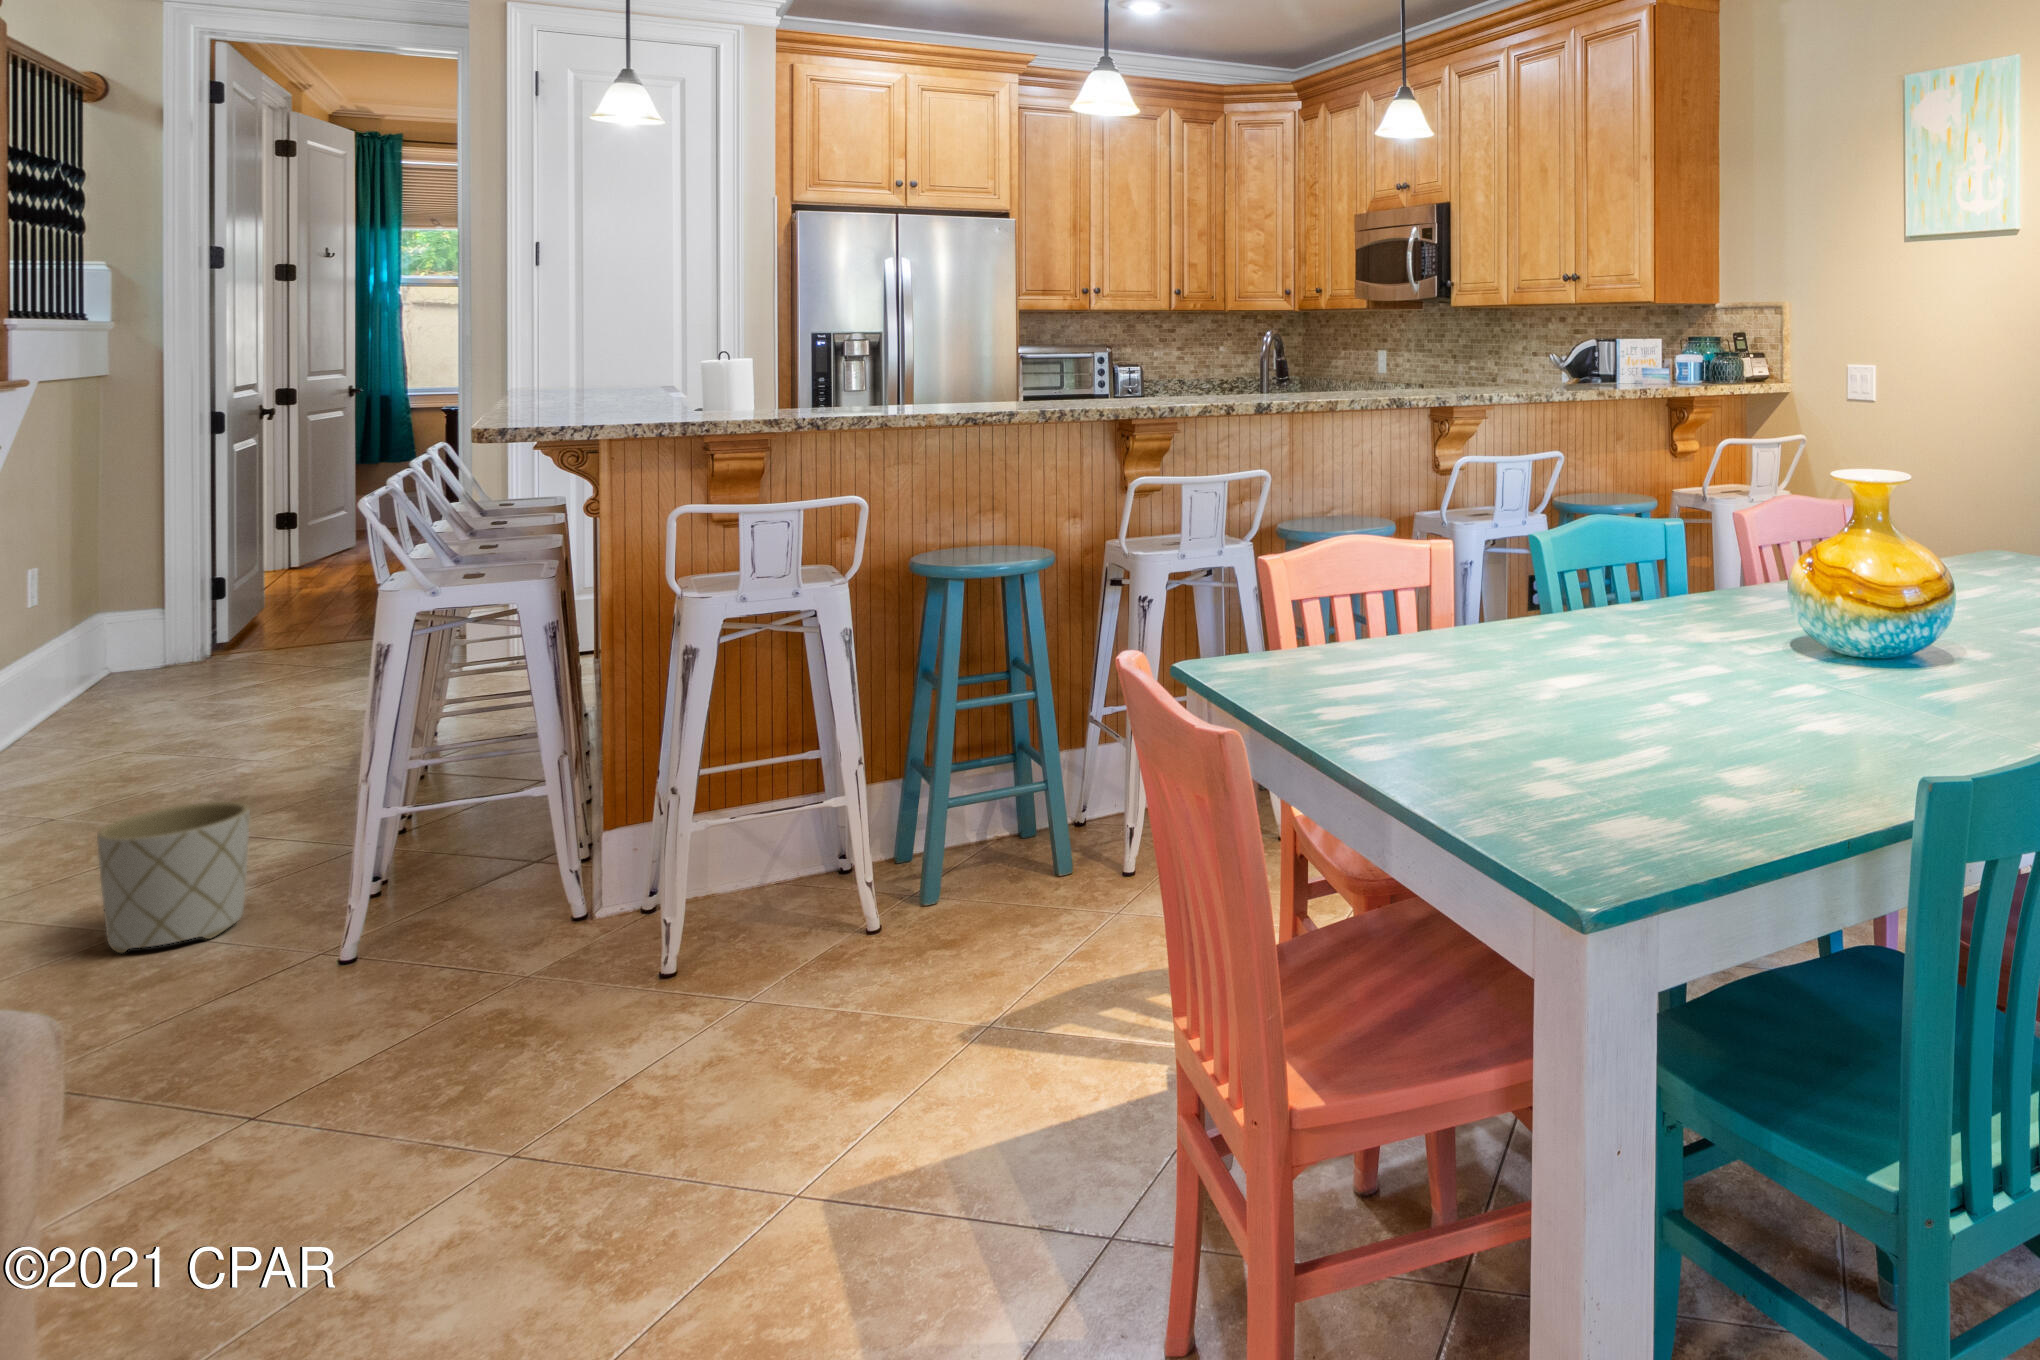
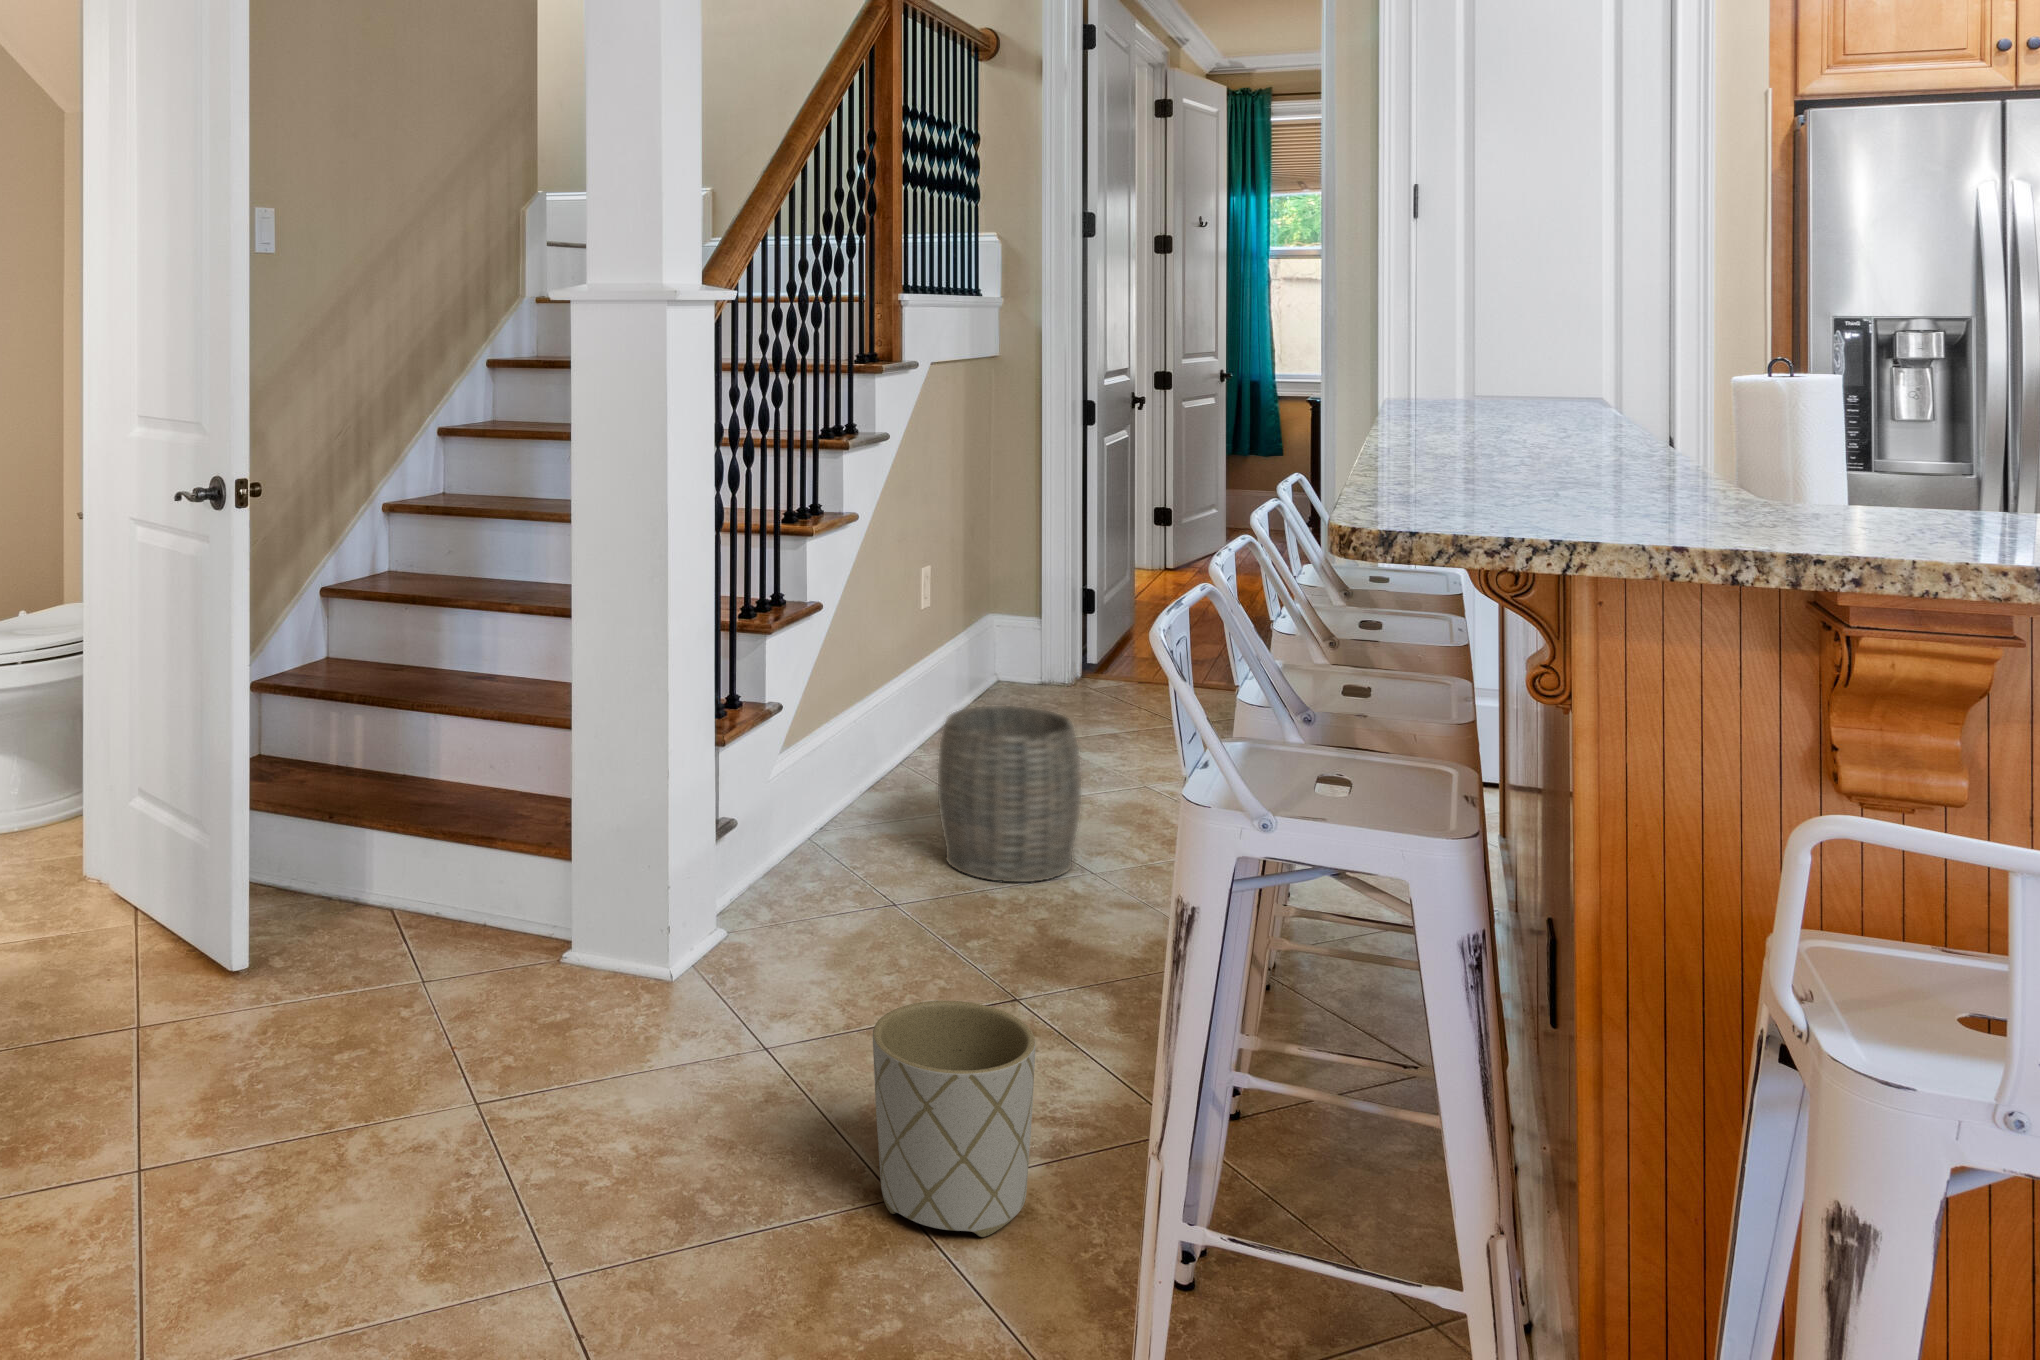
woven basket: none [85,652,245,795] -> present [938,706,1081,882]

